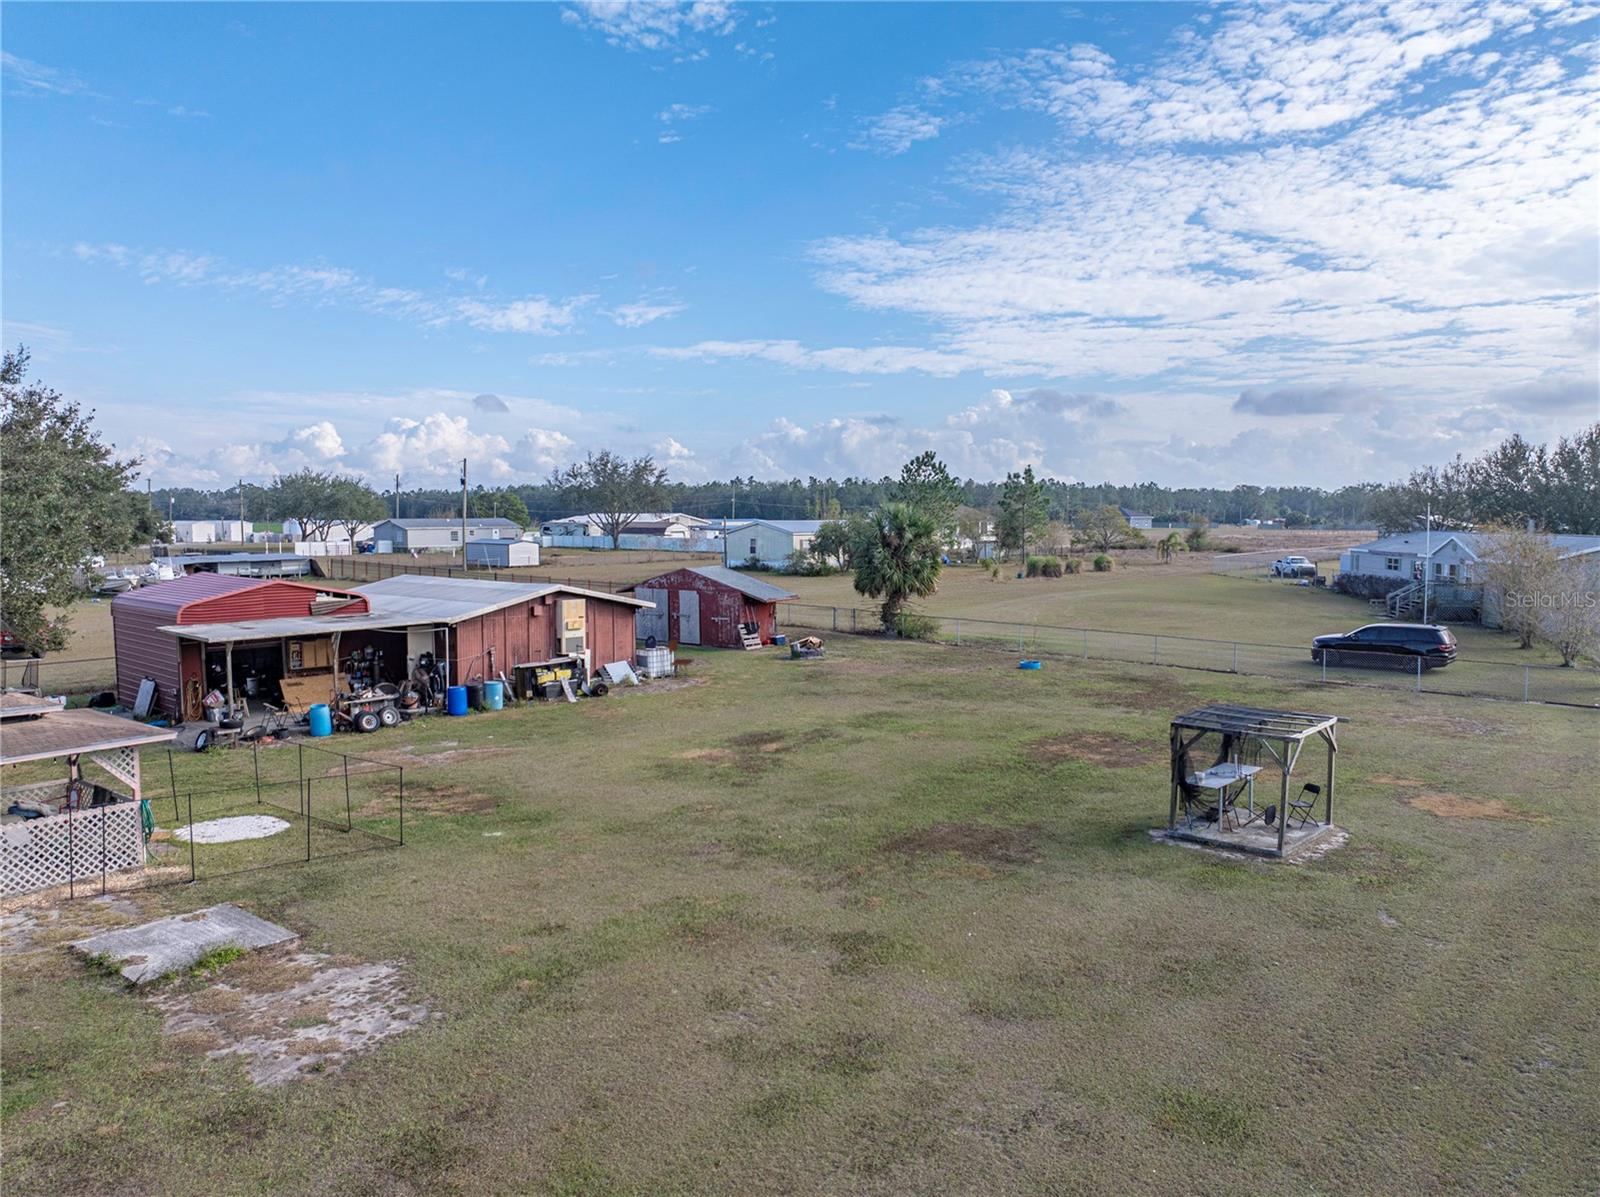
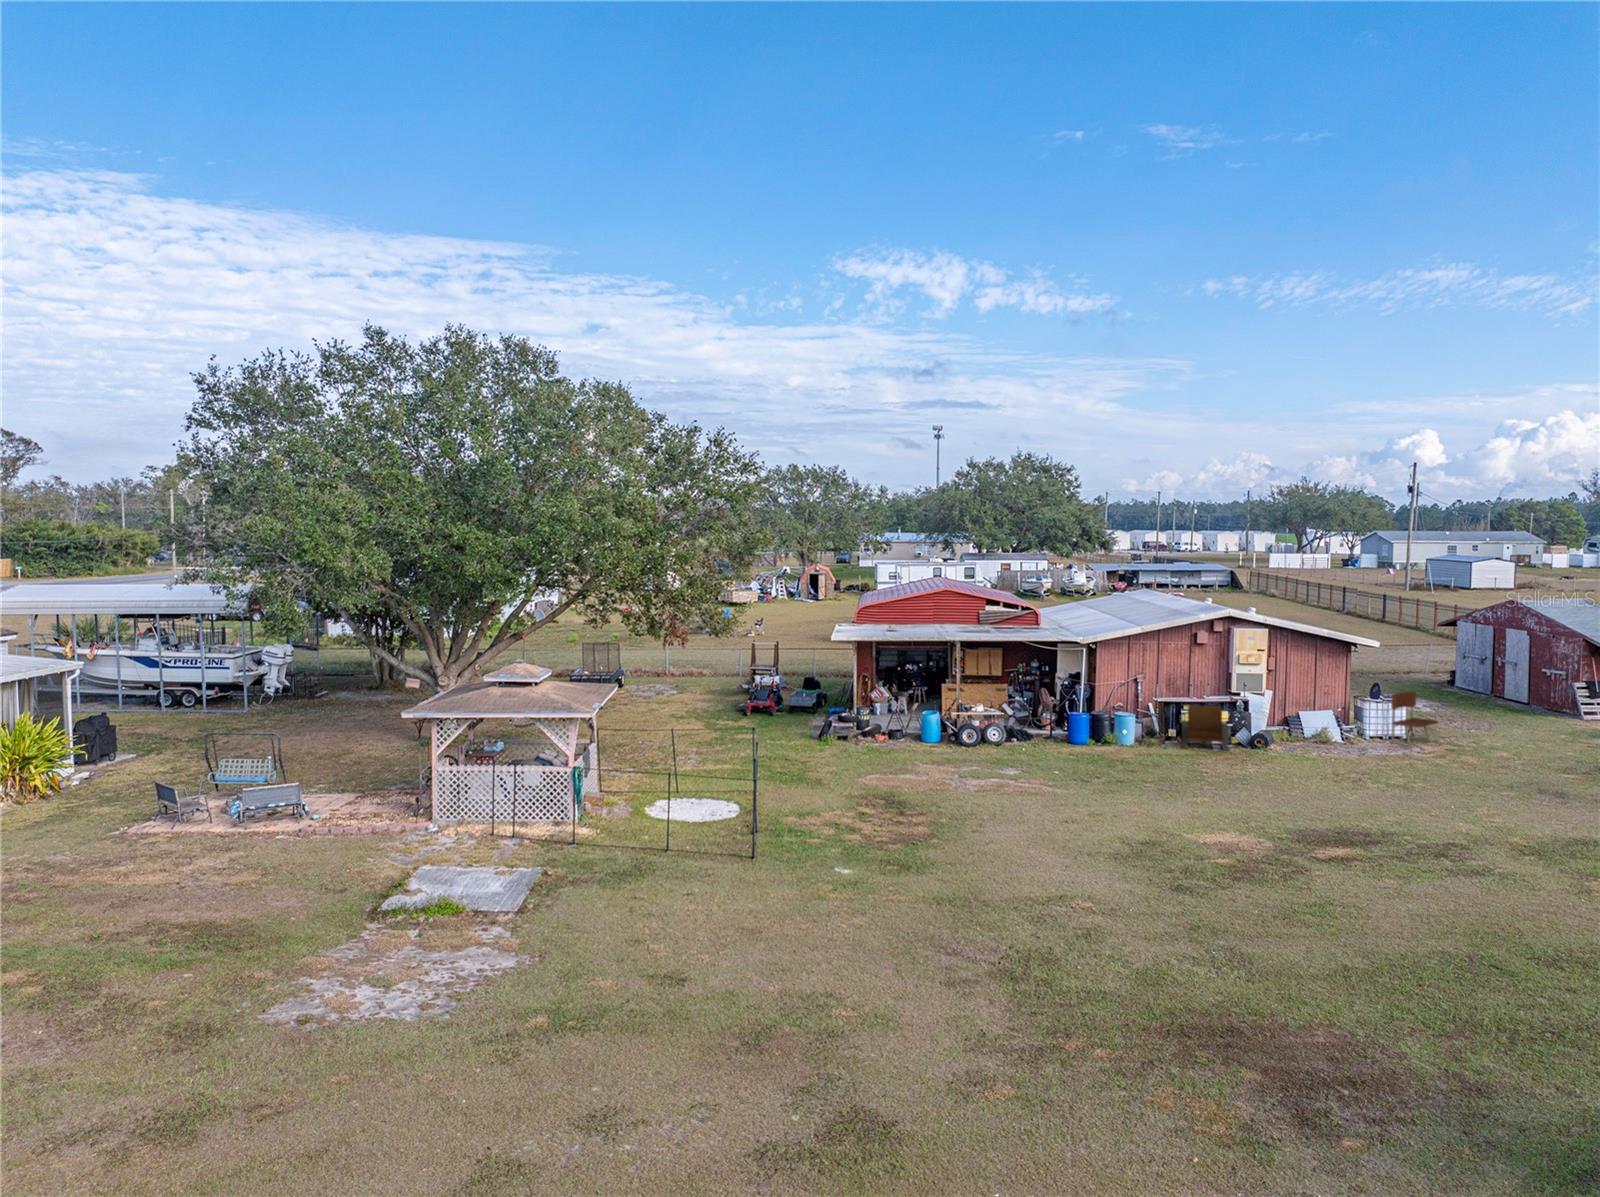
lounge chair: none [541,666,587,704] -> present [1182,705,1229,751]

